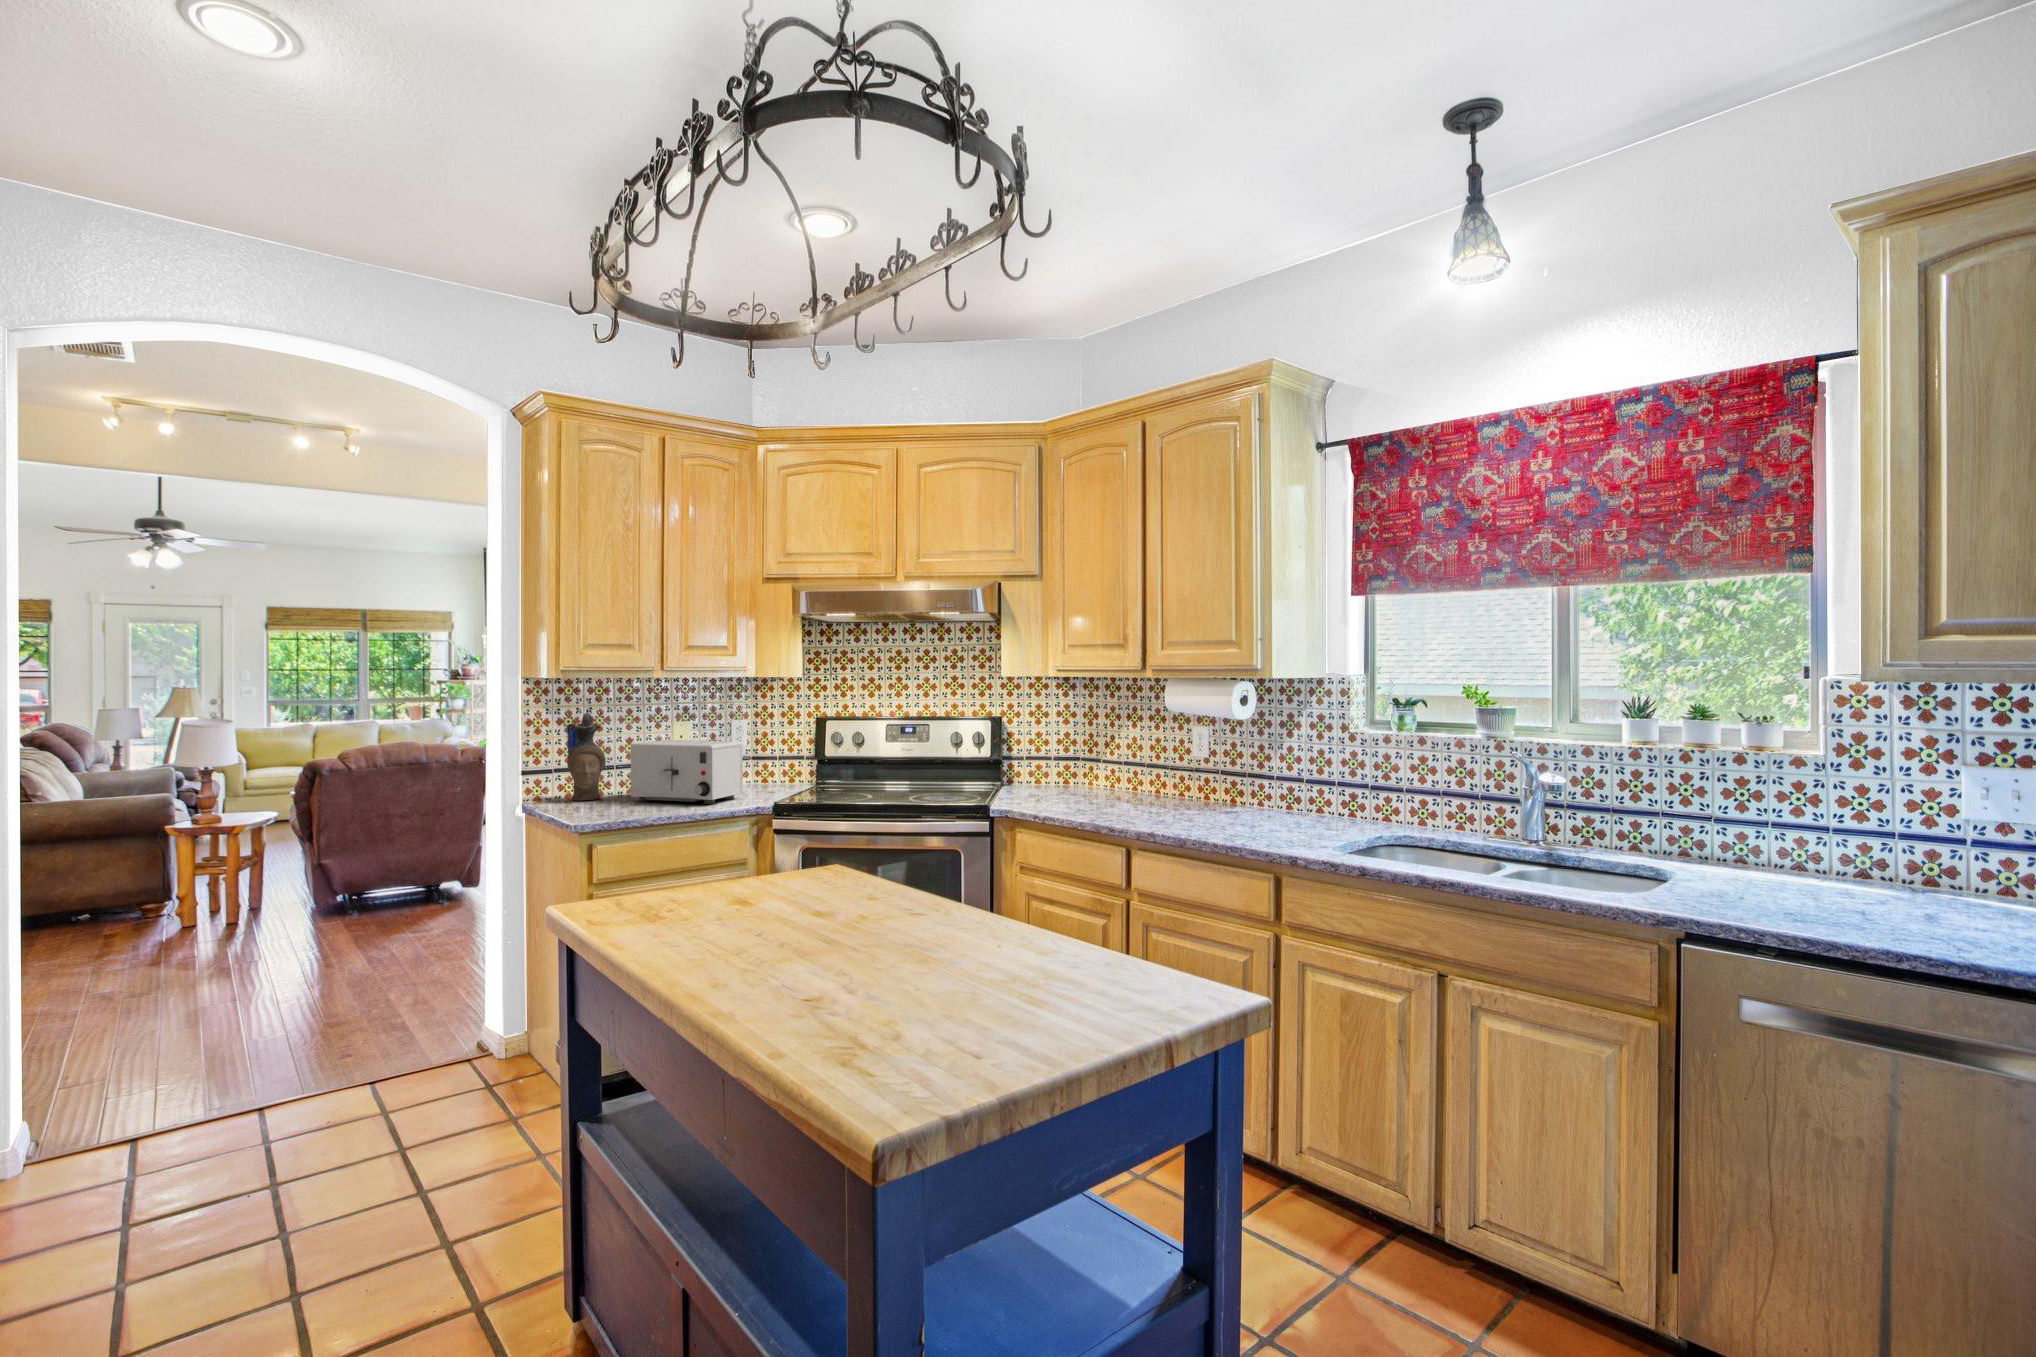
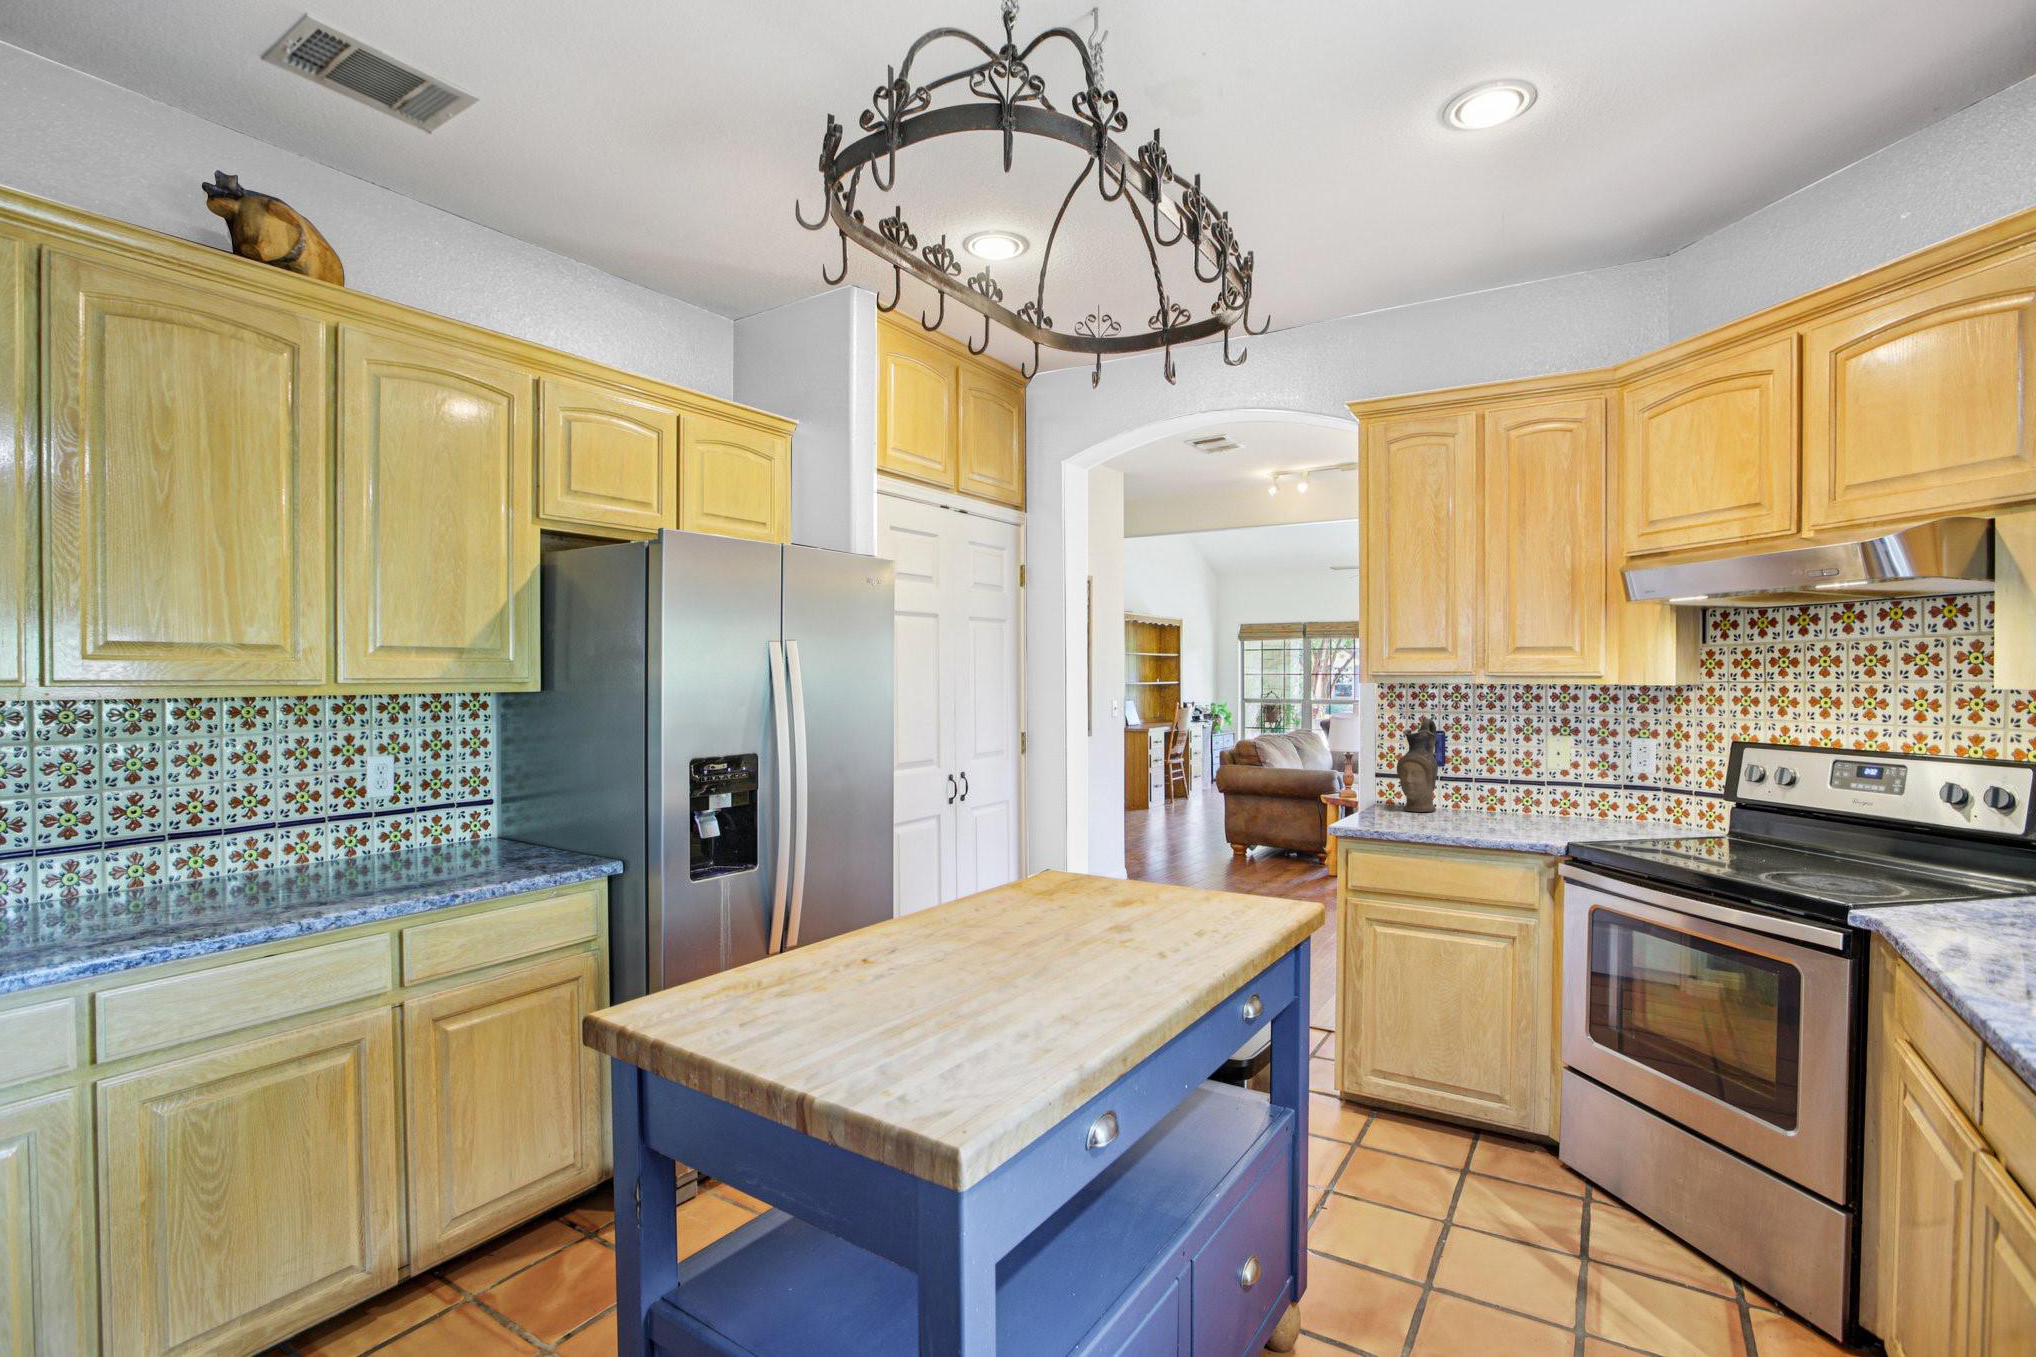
toaster: present [631,740,743,804] -> none [1447,755,1565,834]

